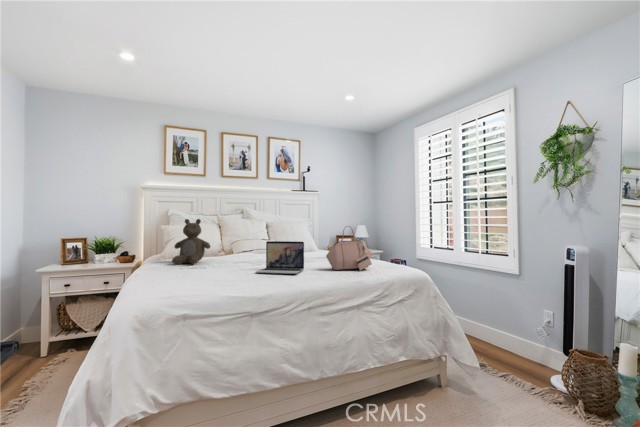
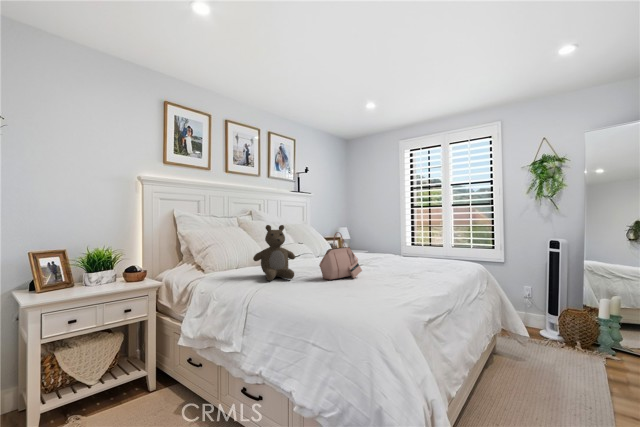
handbag: present [326,226,372,270] -> present [319,232,362,279]
laptop: present [256,241,304,274] -> none [377,249,429,285]

